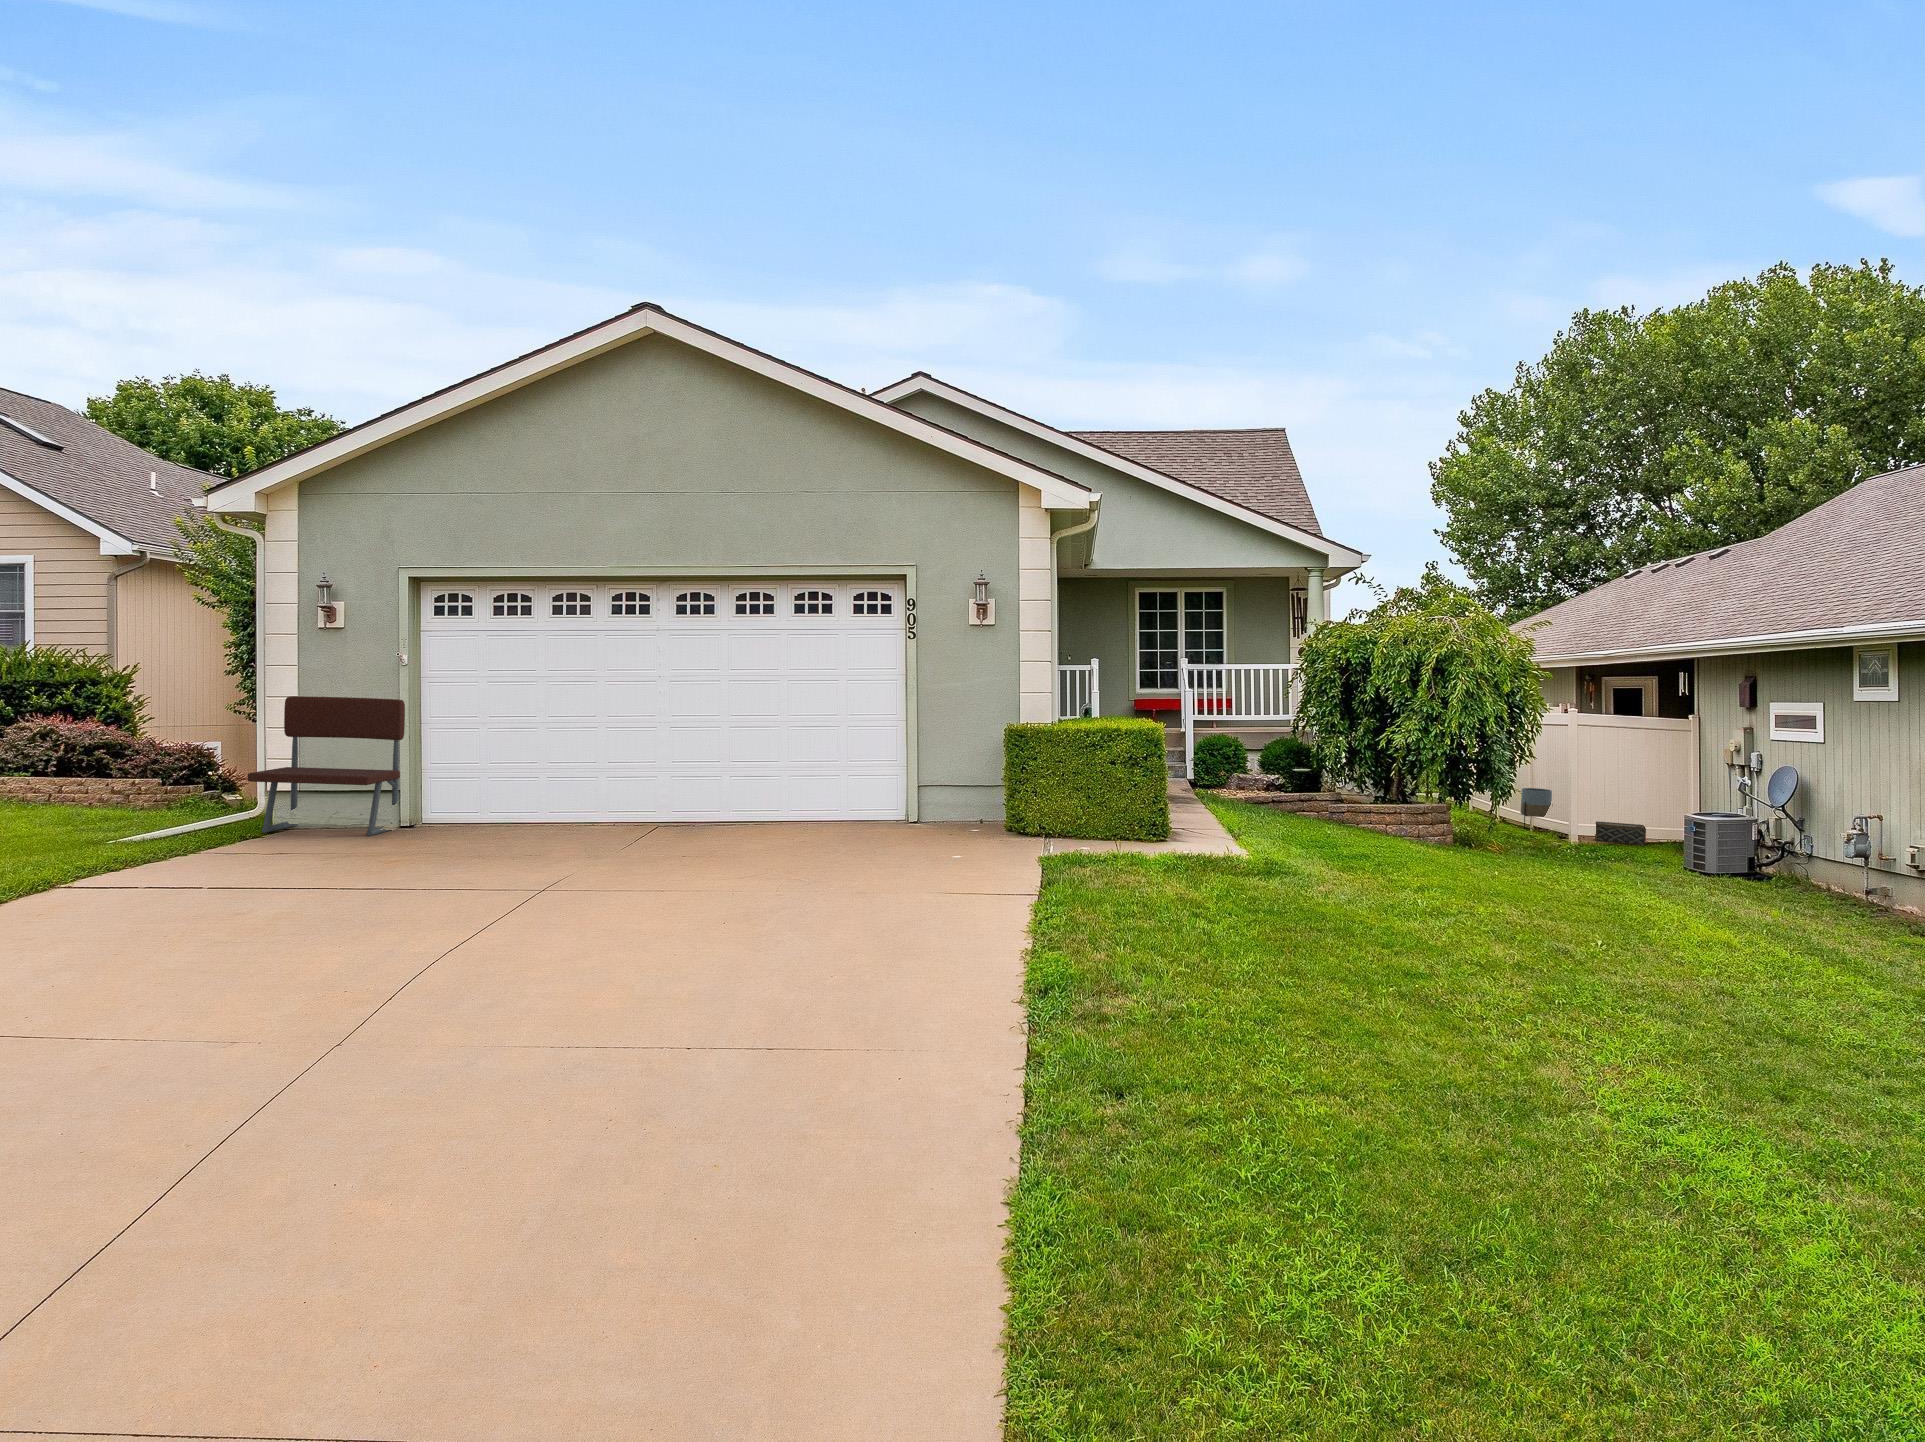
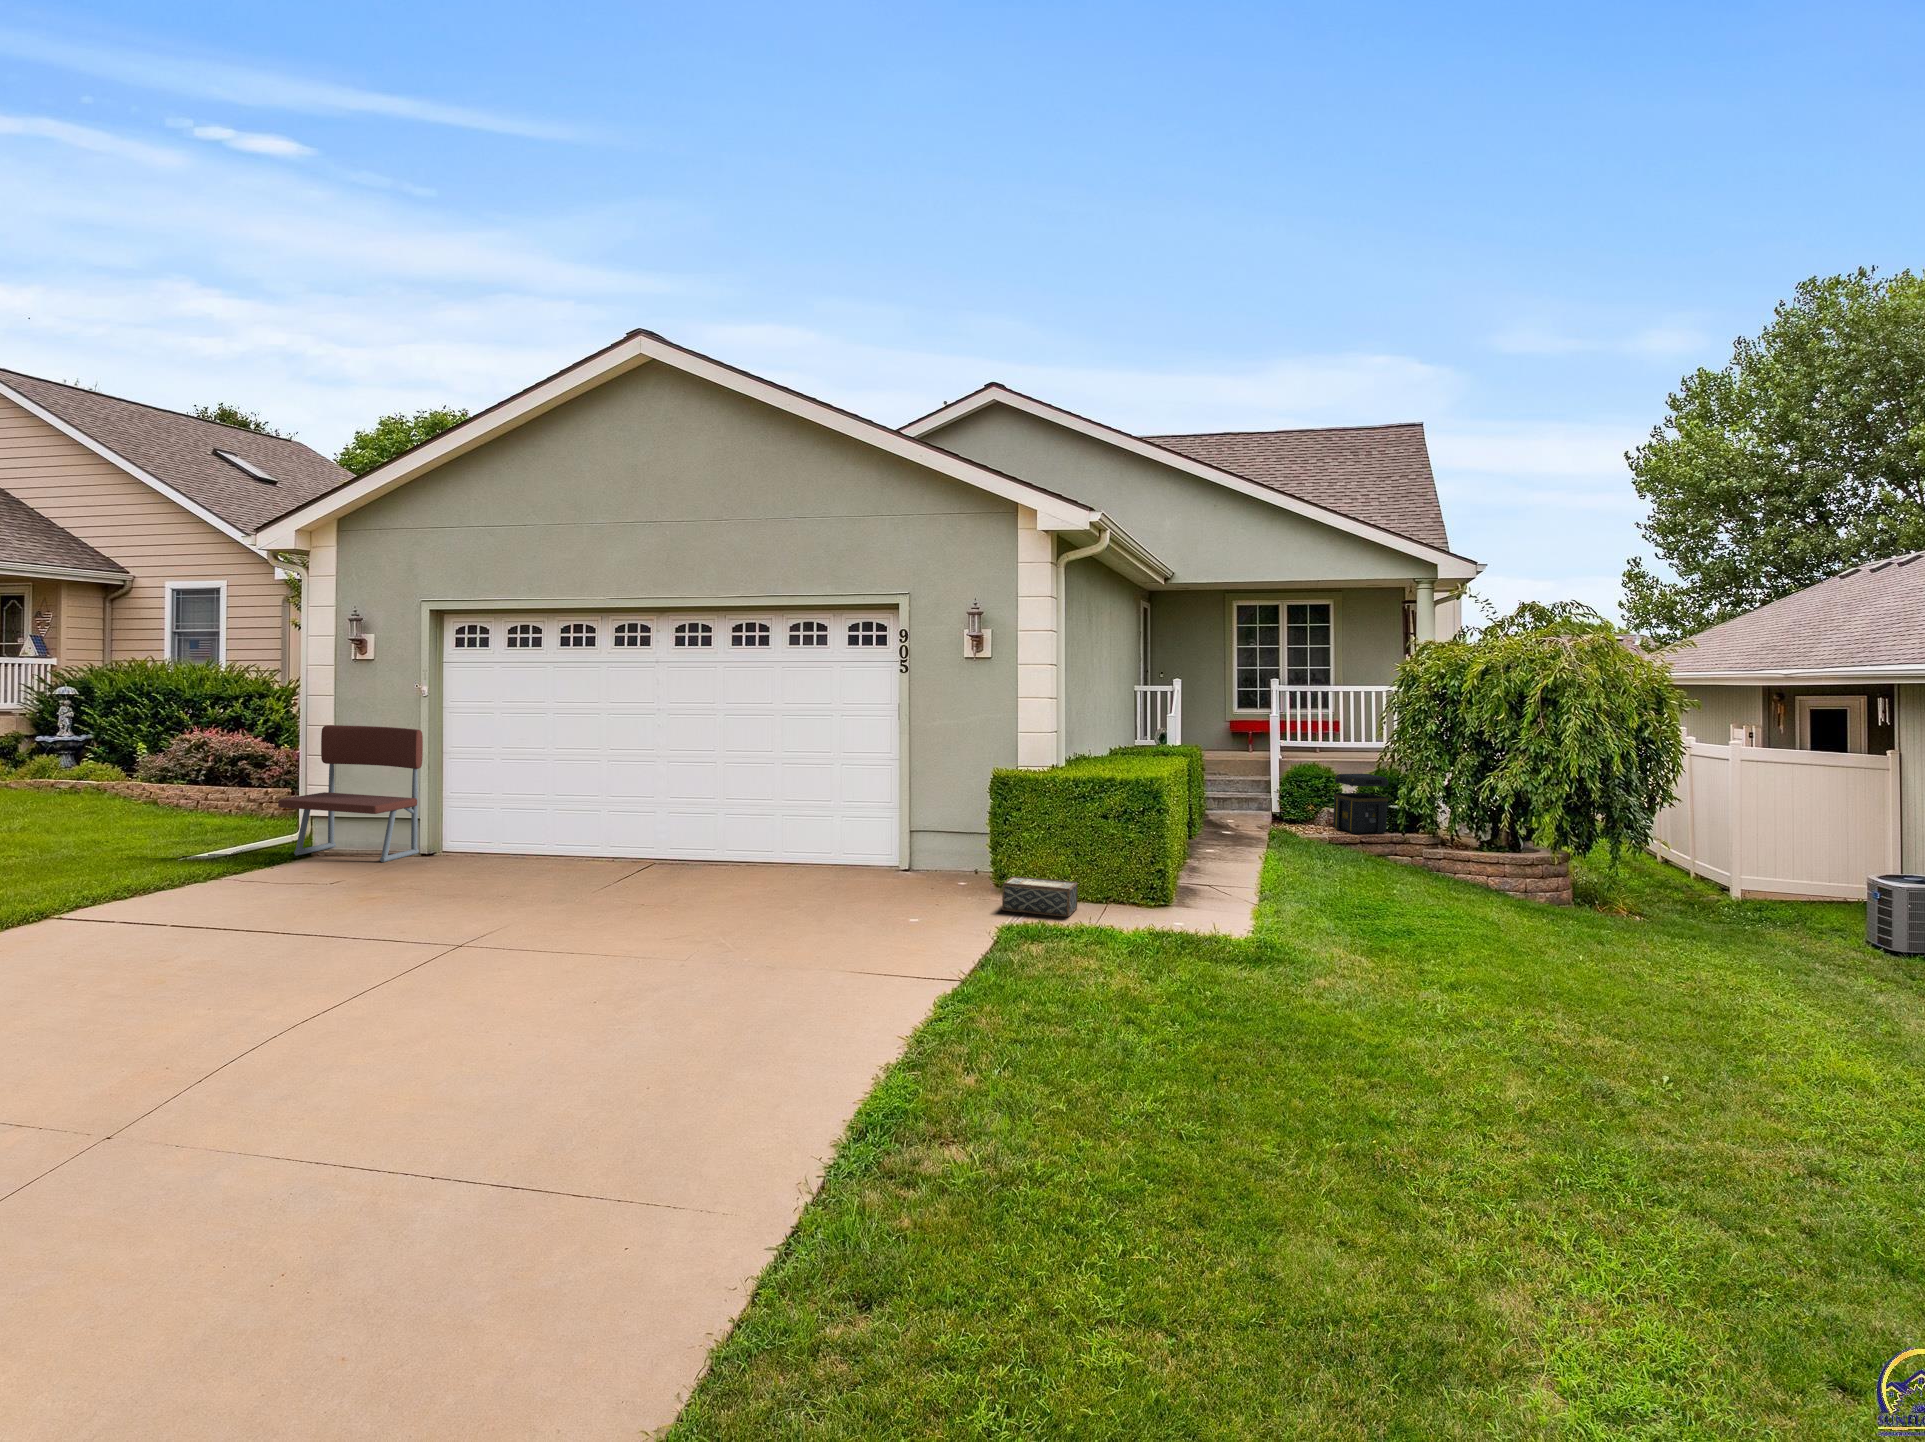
toolbox: none [1251,741,1299,794] -> present [1333,774,1389,834]
planter: present [1521,788,1552,828] -> none [1670,834,1710,886]
woven basket: present [1595,821,1646,846] -> present [1002,876,1078,917]

